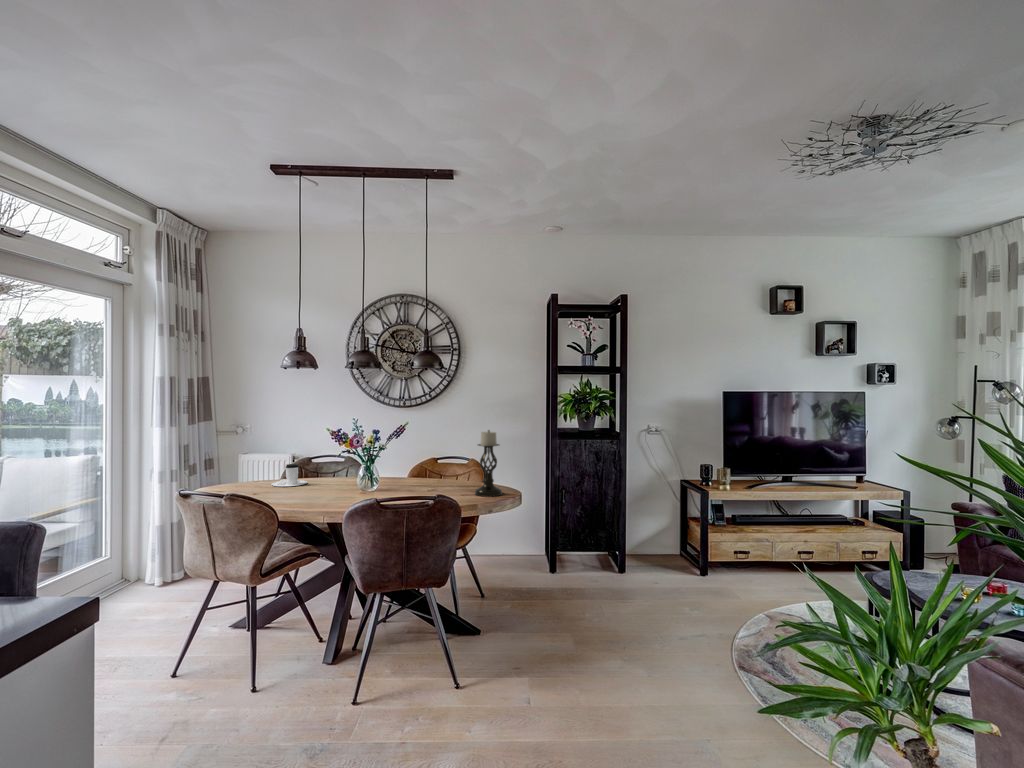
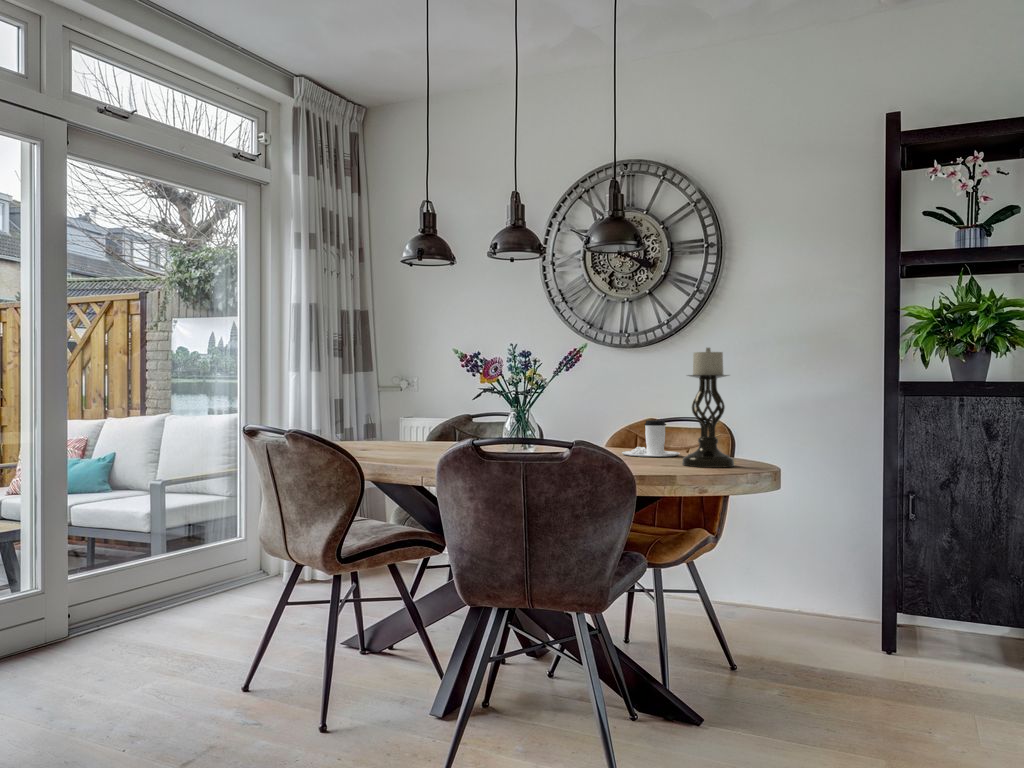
coffee cup: present [271,464,307,487] -> present [622,420,680,457]

